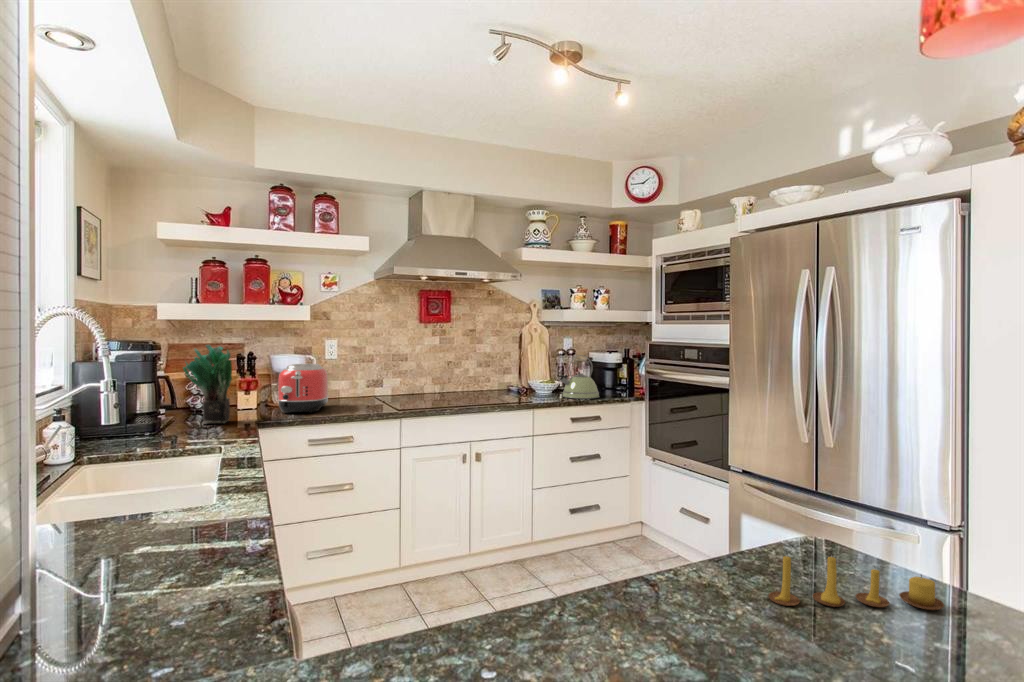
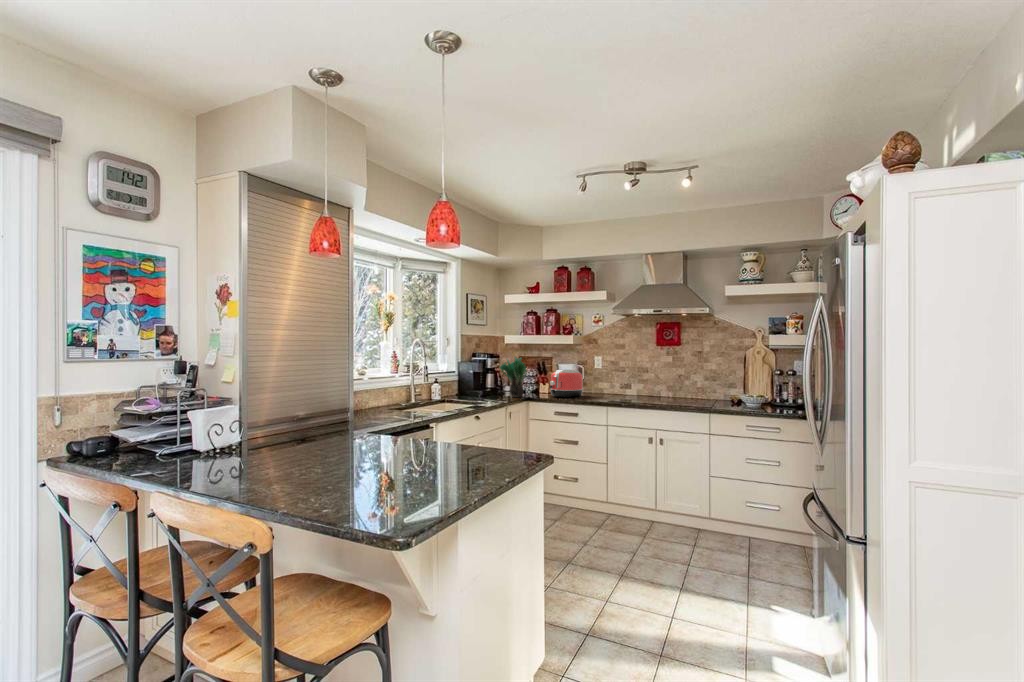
kettle: present [560,355,599,399] -> none [745,373,785,410]
candle: present [769,554,944,610] -> none [469,432,516,463]

